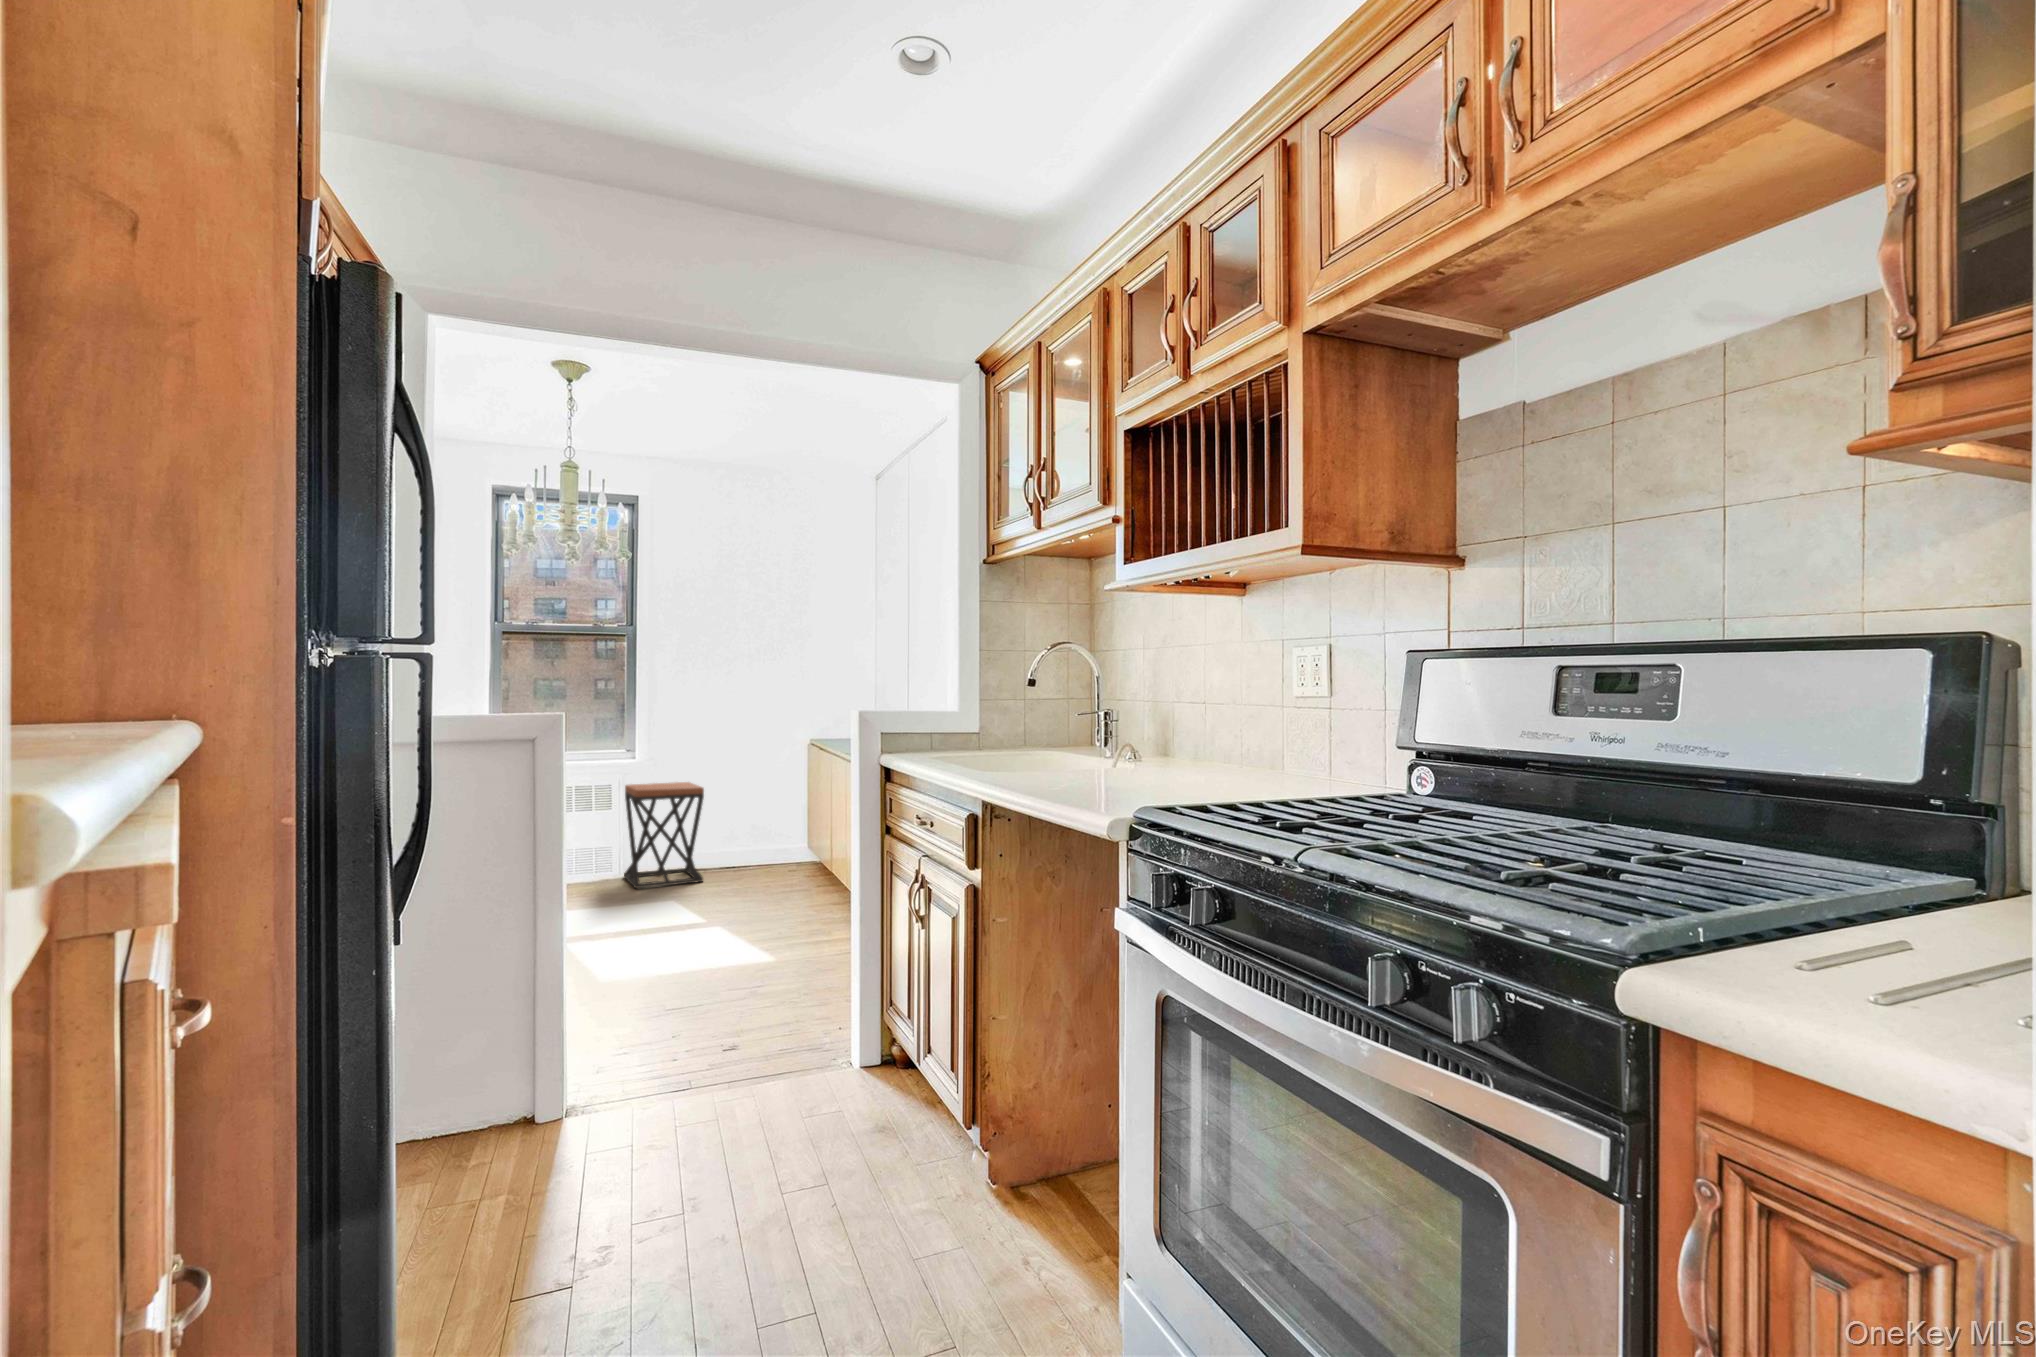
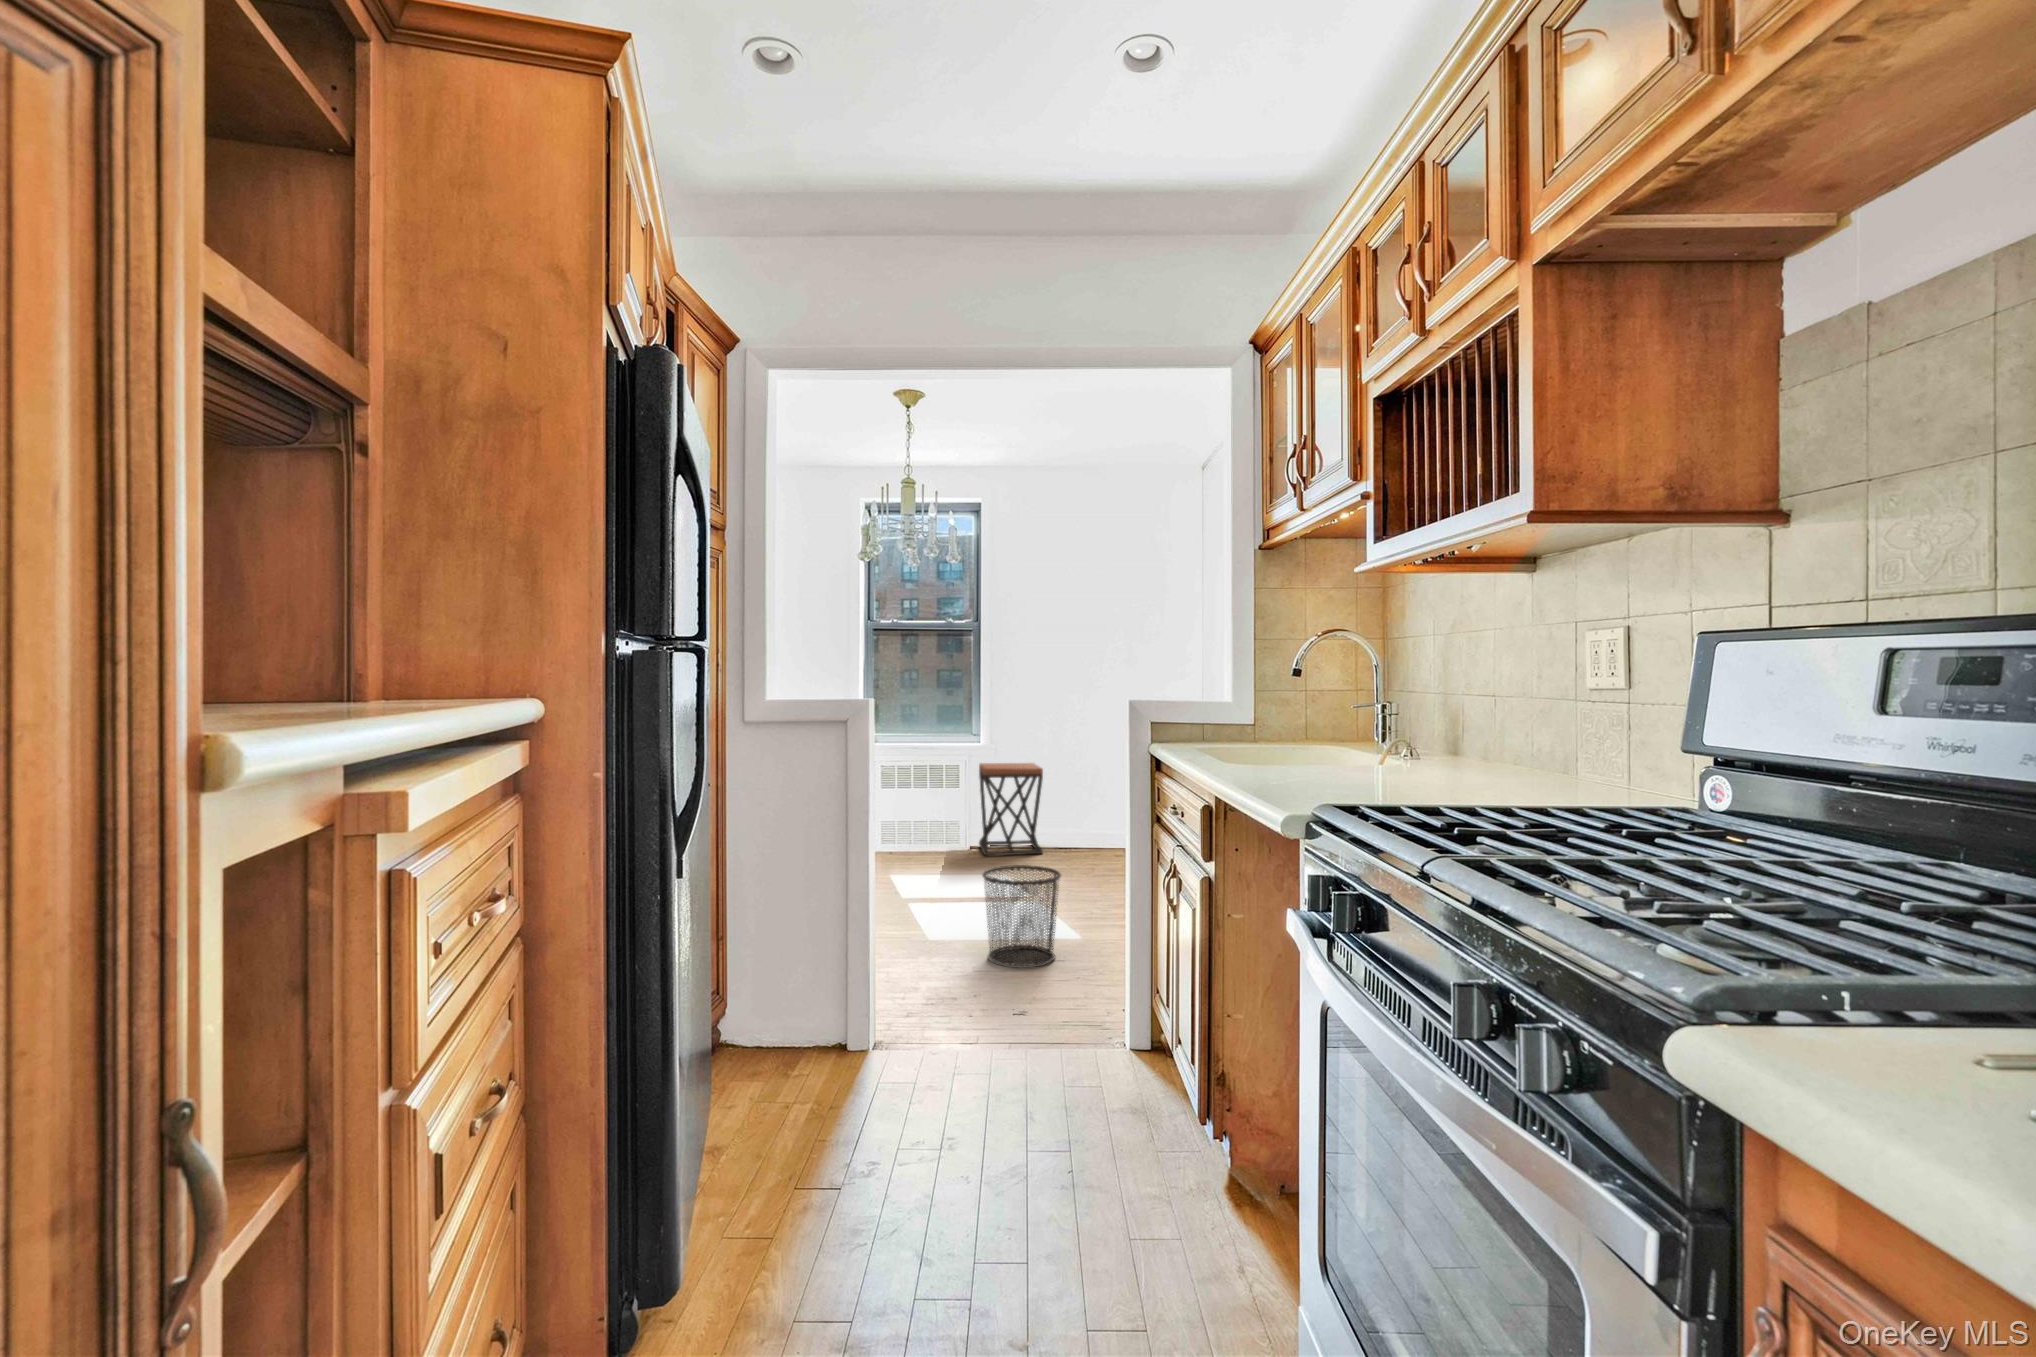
trash can: none [667,893,759,1007] -> present [982,865,1061,968]

